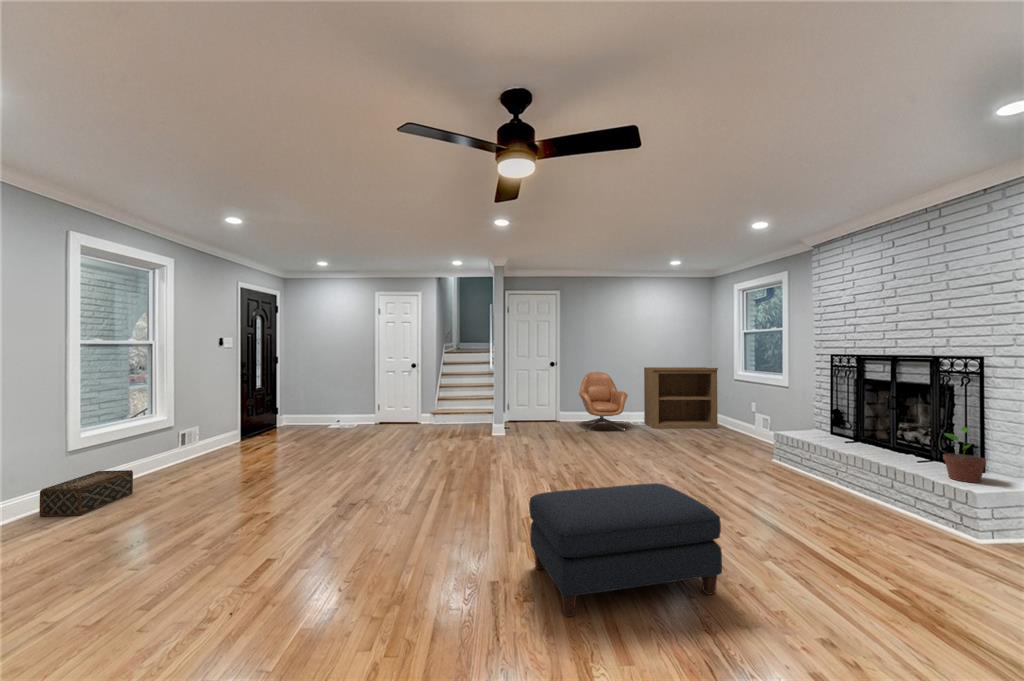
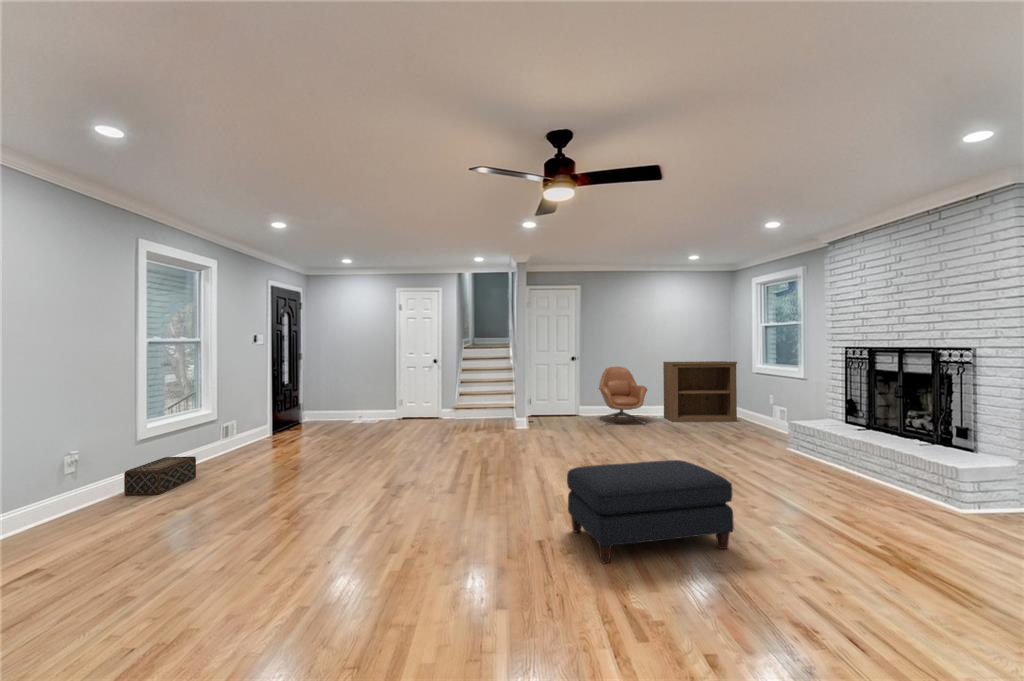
potted plant: present [943,427,986,483] -> none [939,411,976,461]

